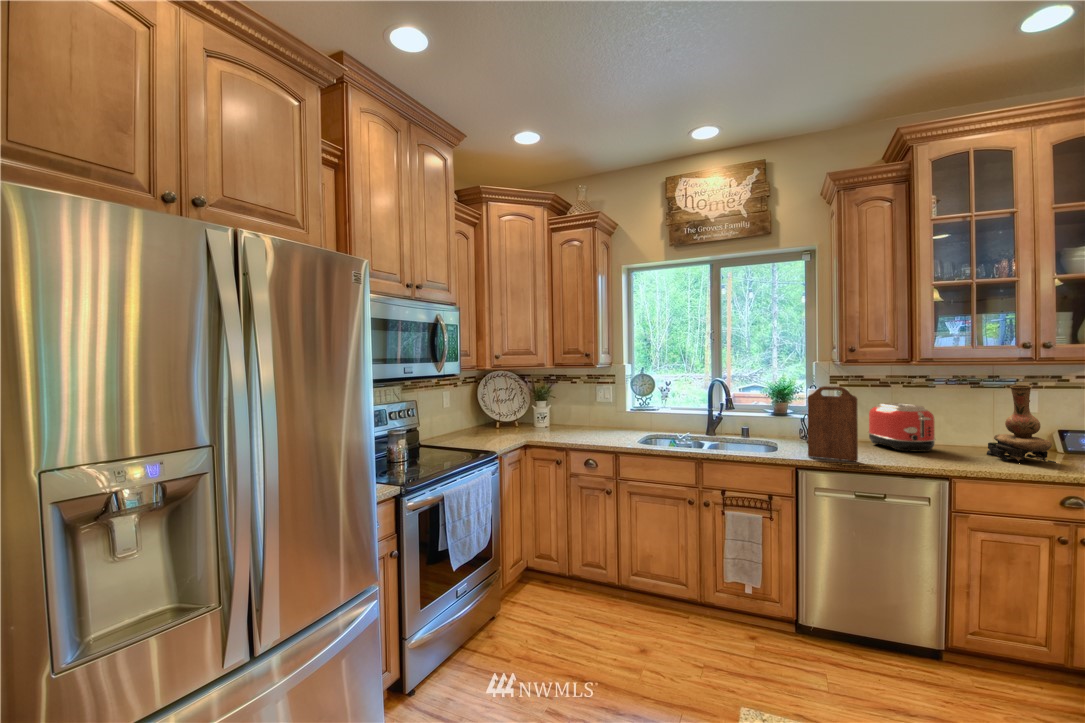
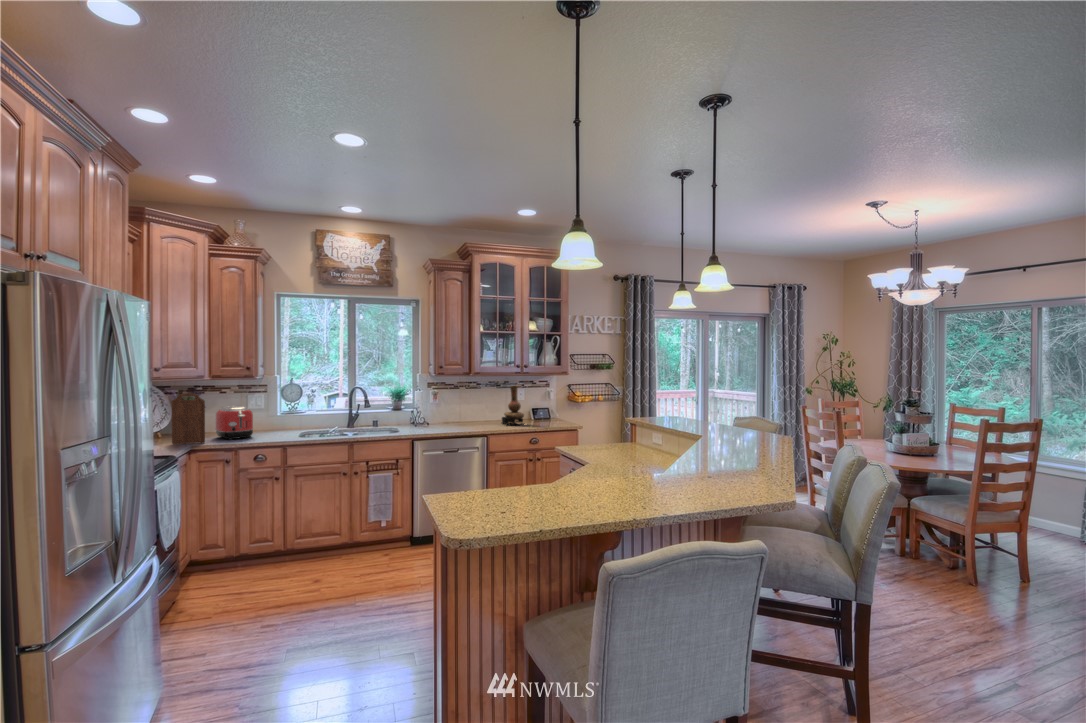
cutting board: present [807,386,858,461] -> present [172,393,205,444]
toaster: present [868,403,936,452] -> present [215,406,253,440]

